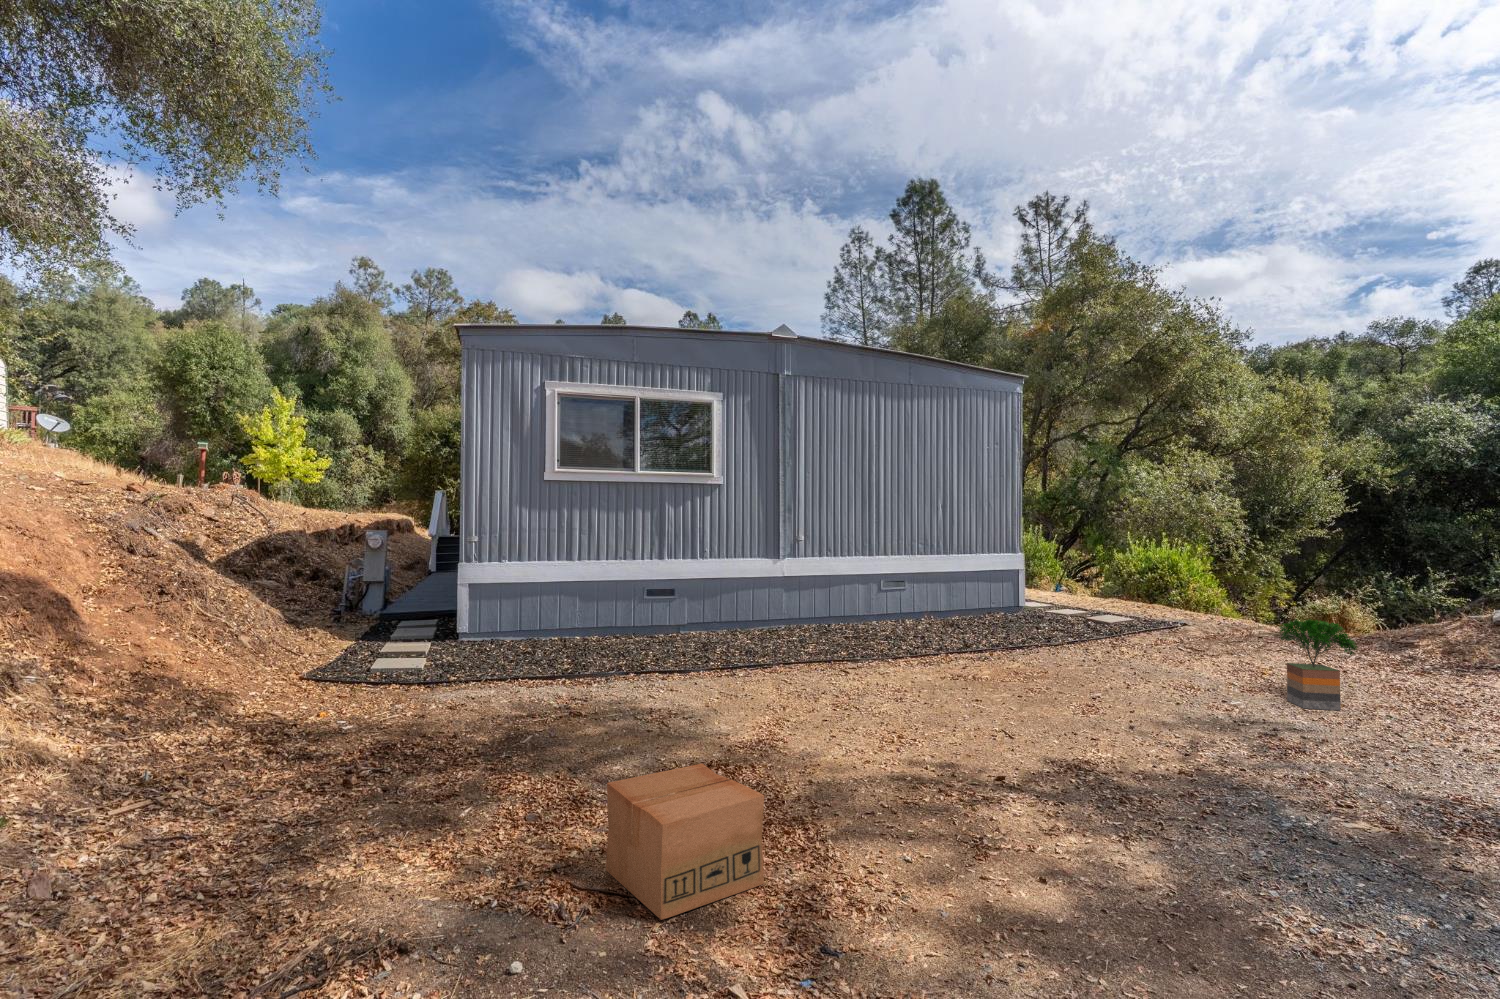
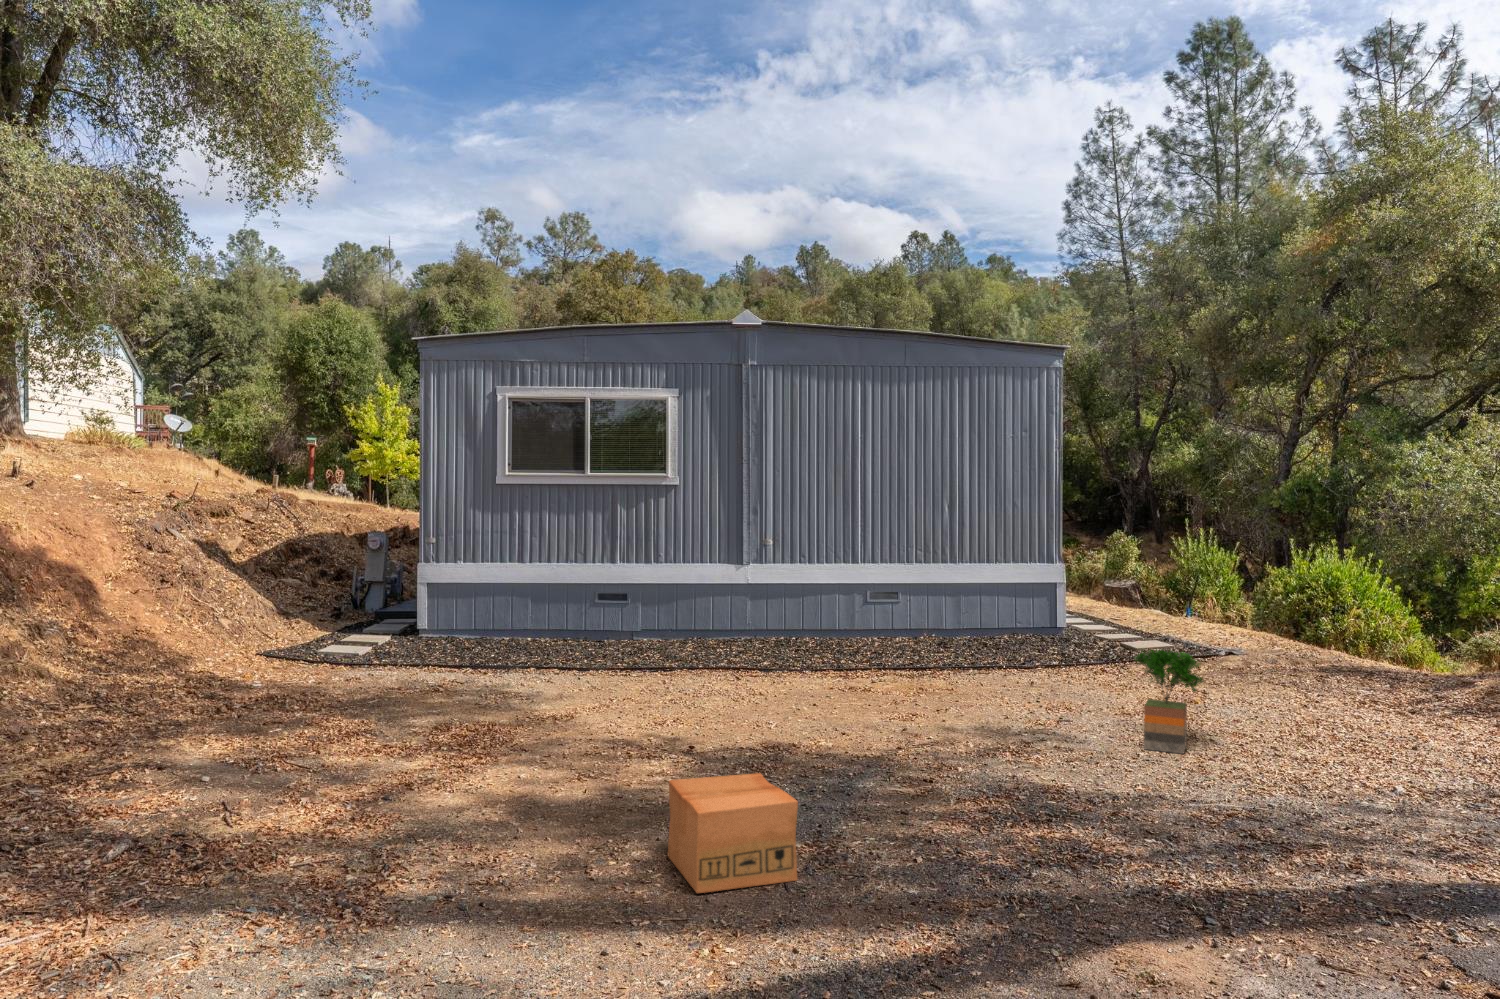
cardboard box: present [606,764,764,920] -> present [668,773,798,893]

